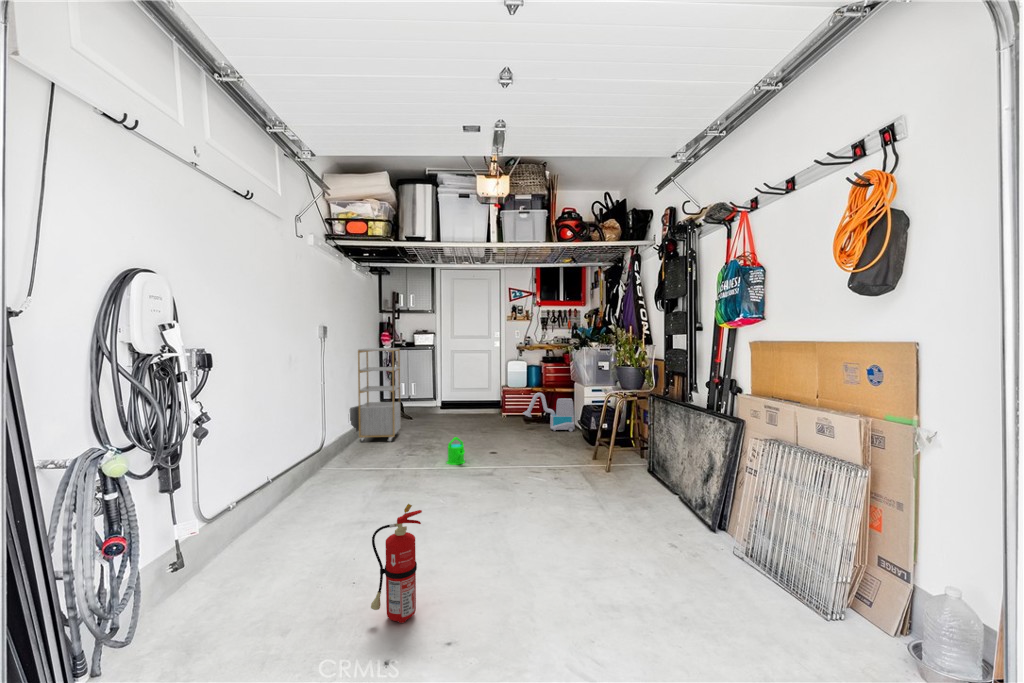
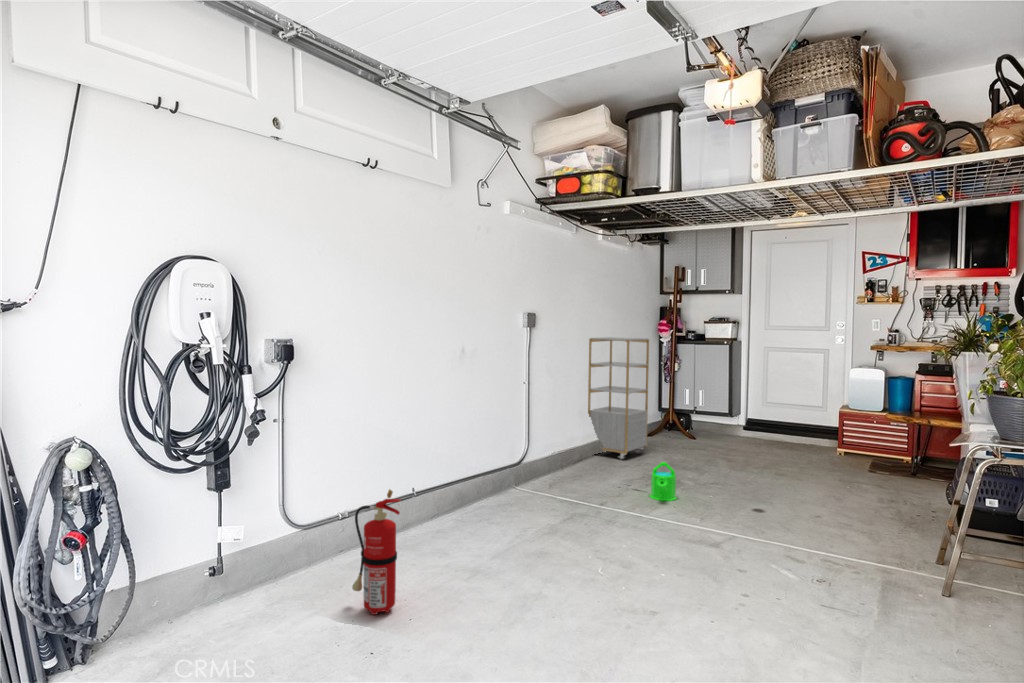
vacuum cleaner: present [523,393,575,432] -> none [833,423,935,499]

